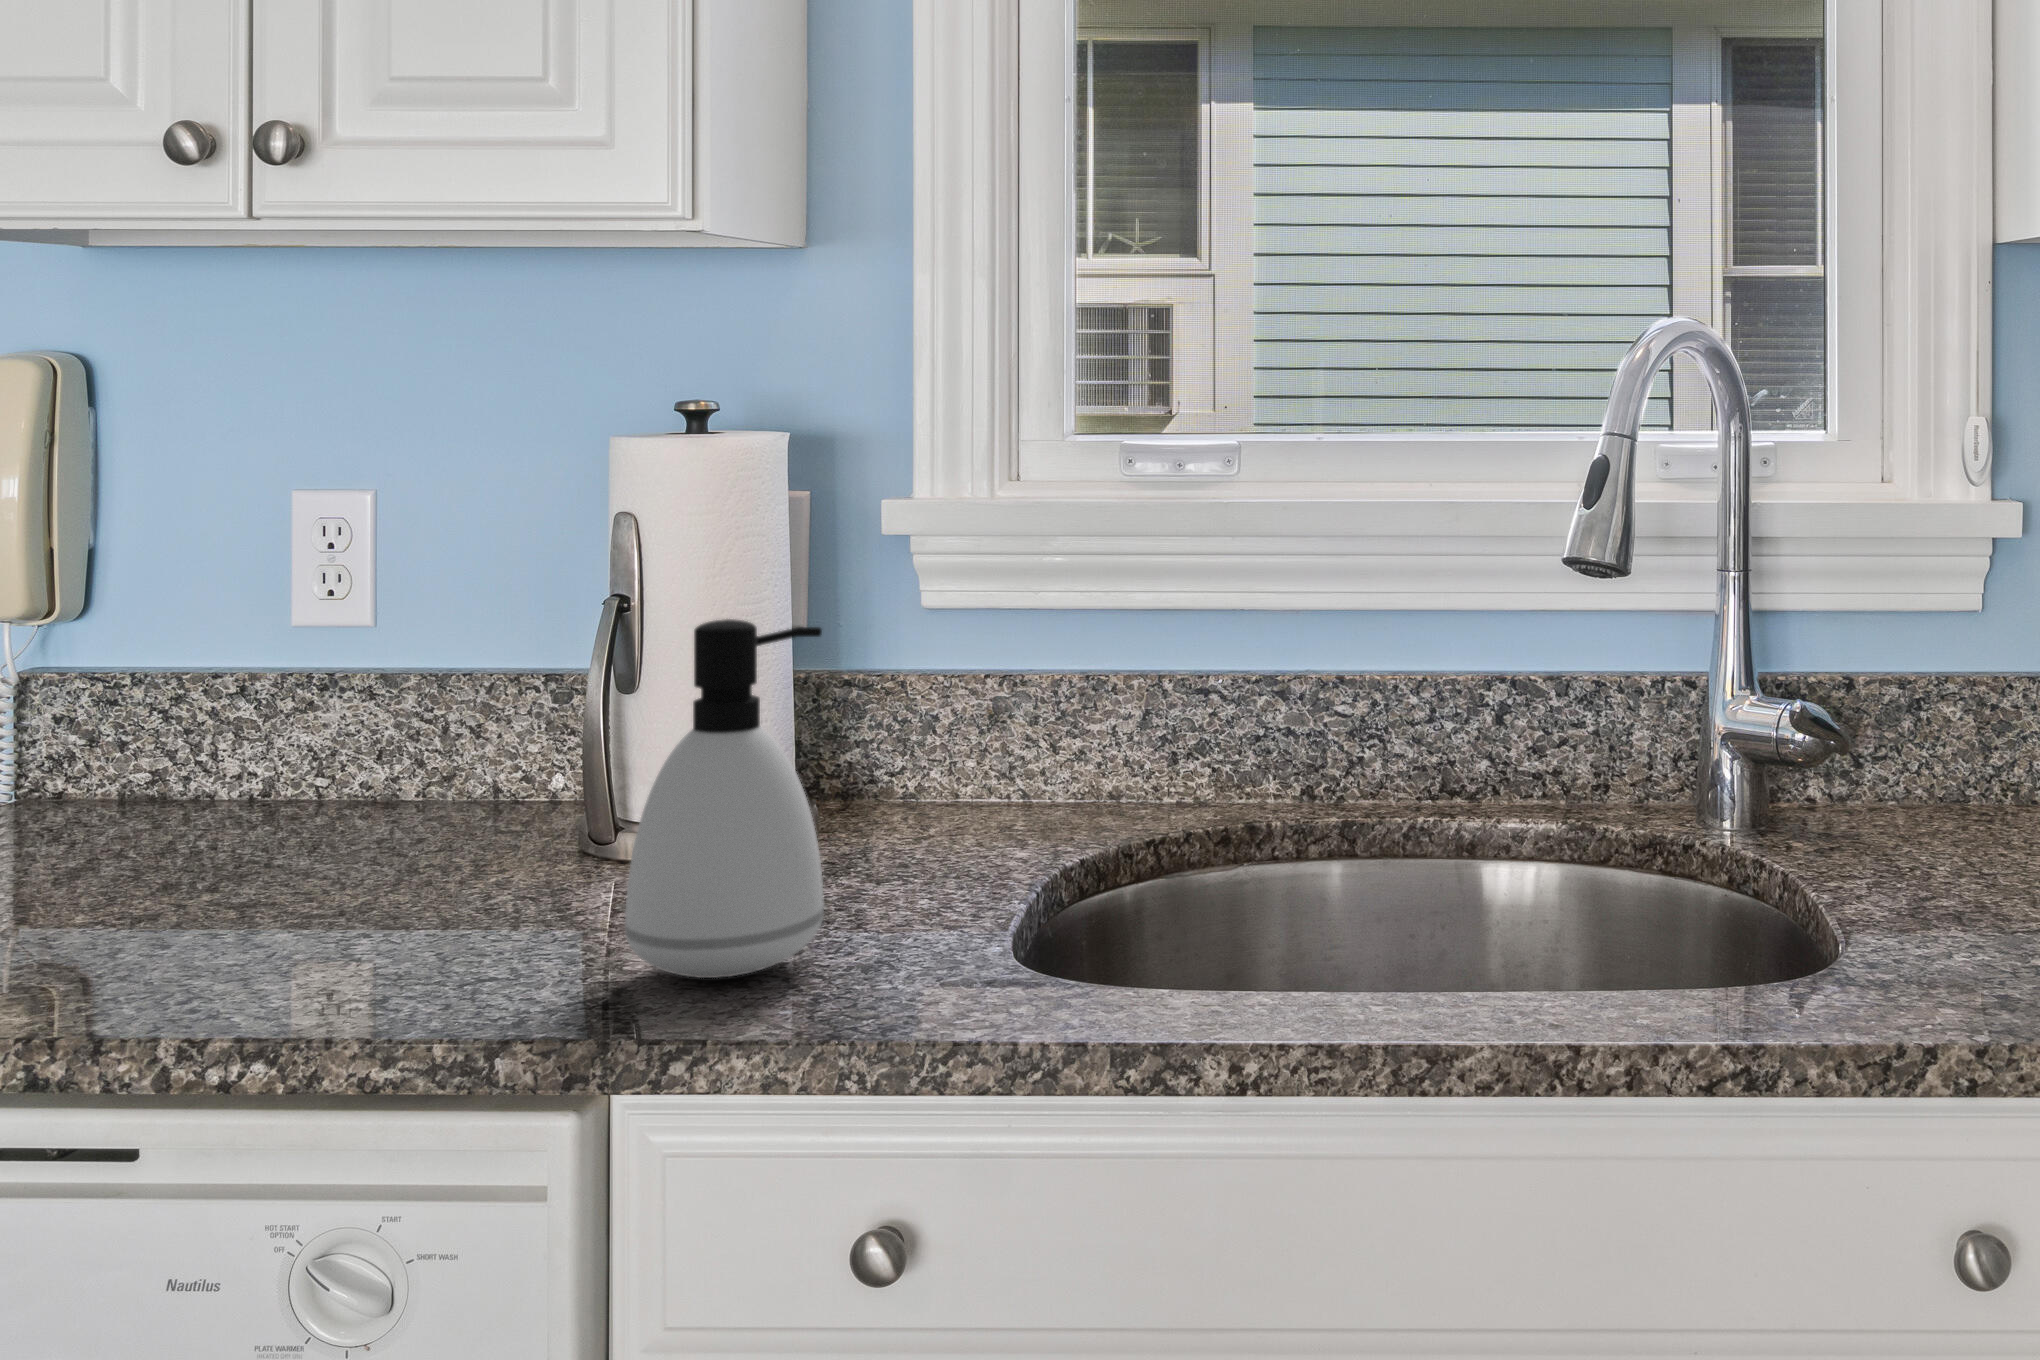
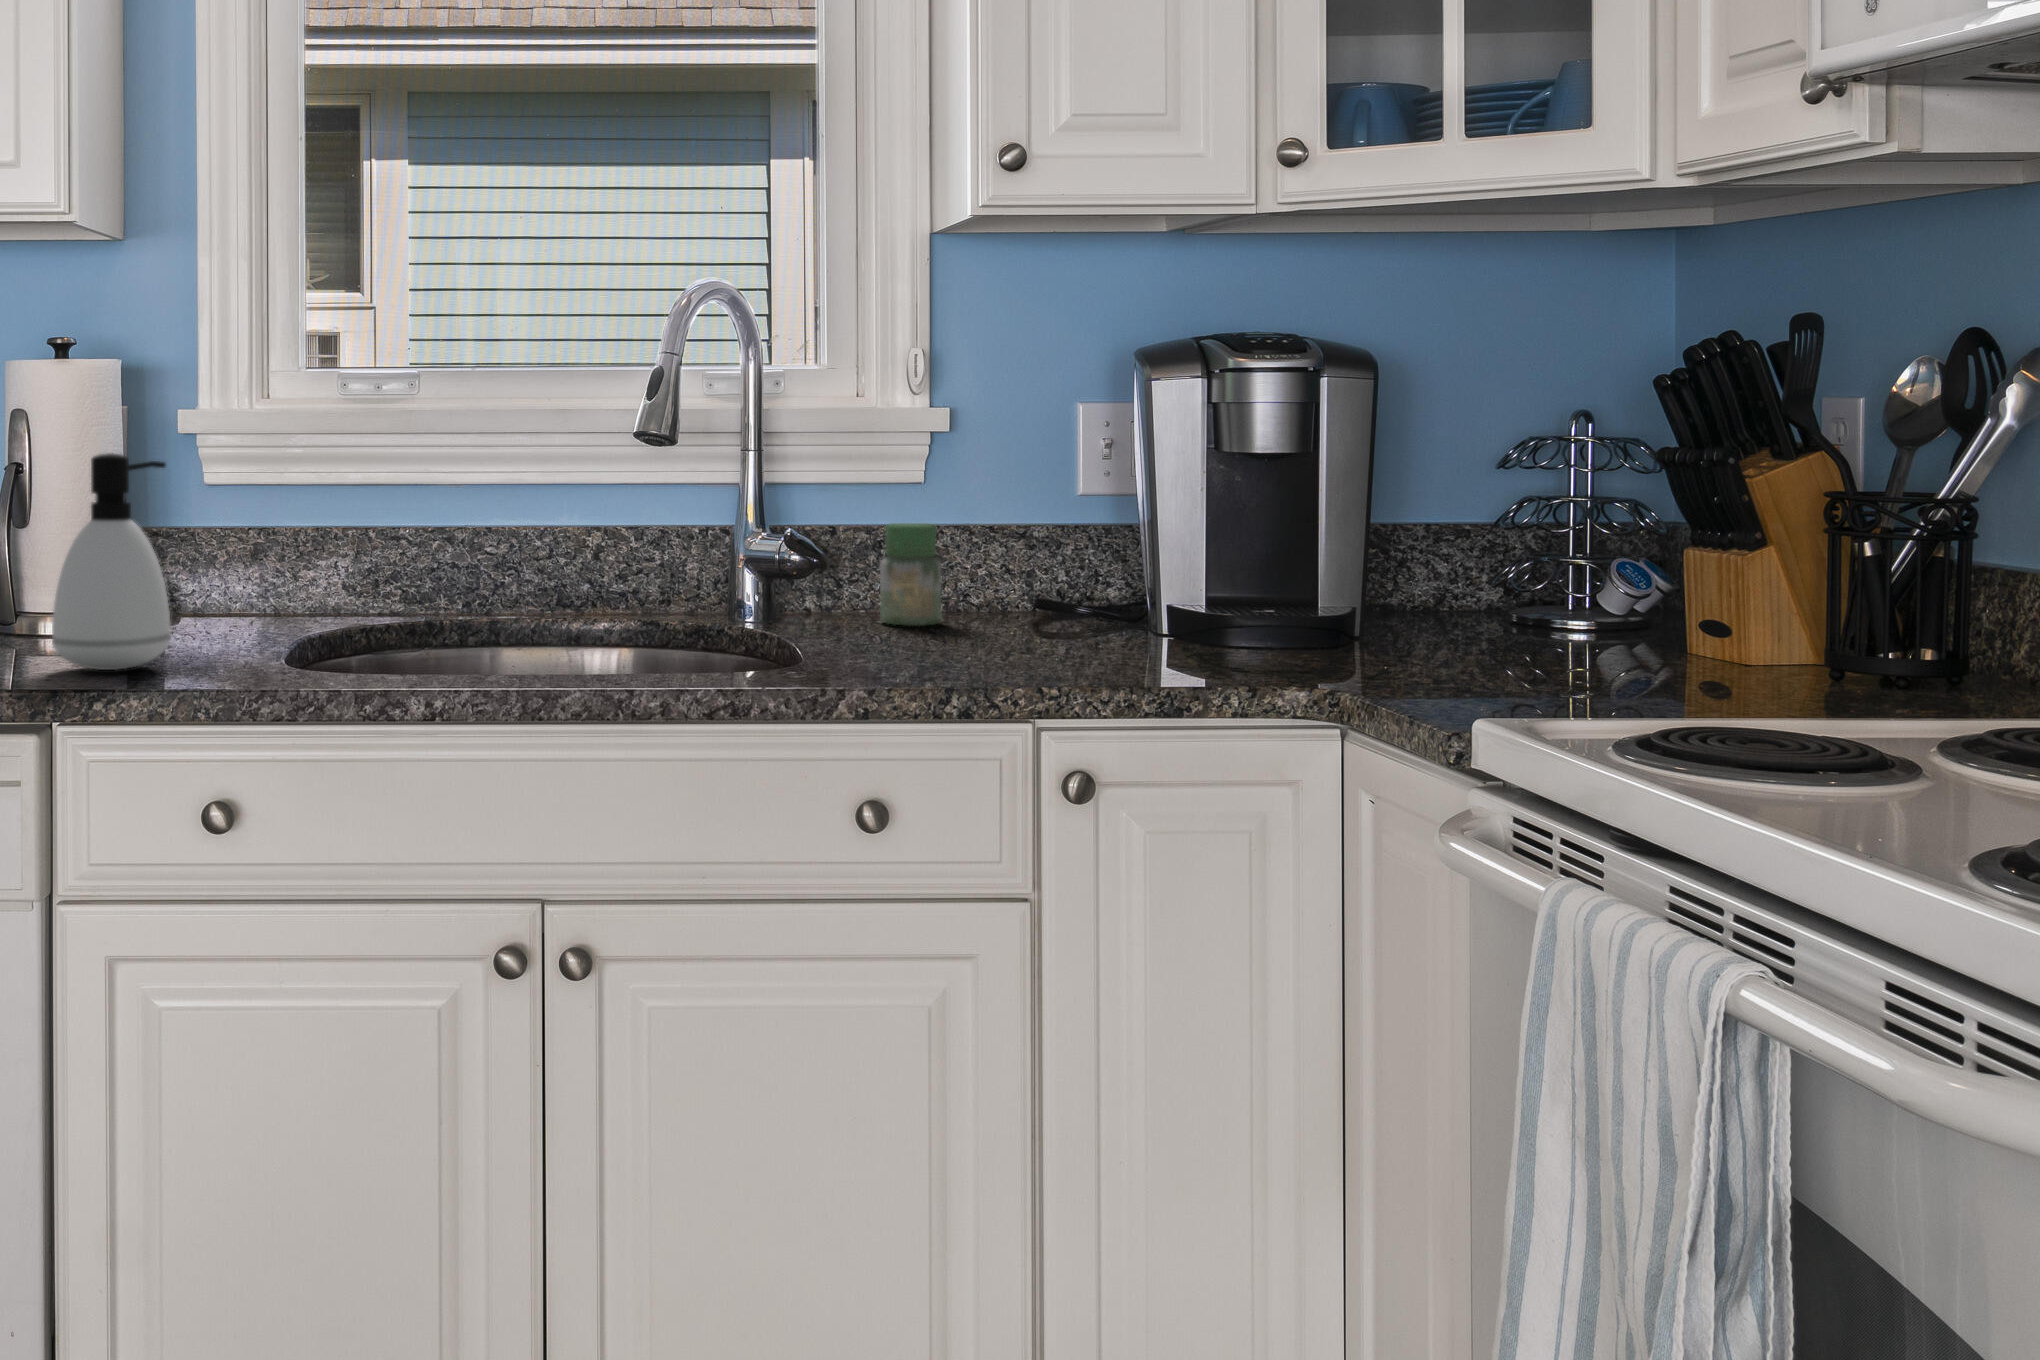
jar: none [1930,680,2024,844] -> present [880,523,941,626]

